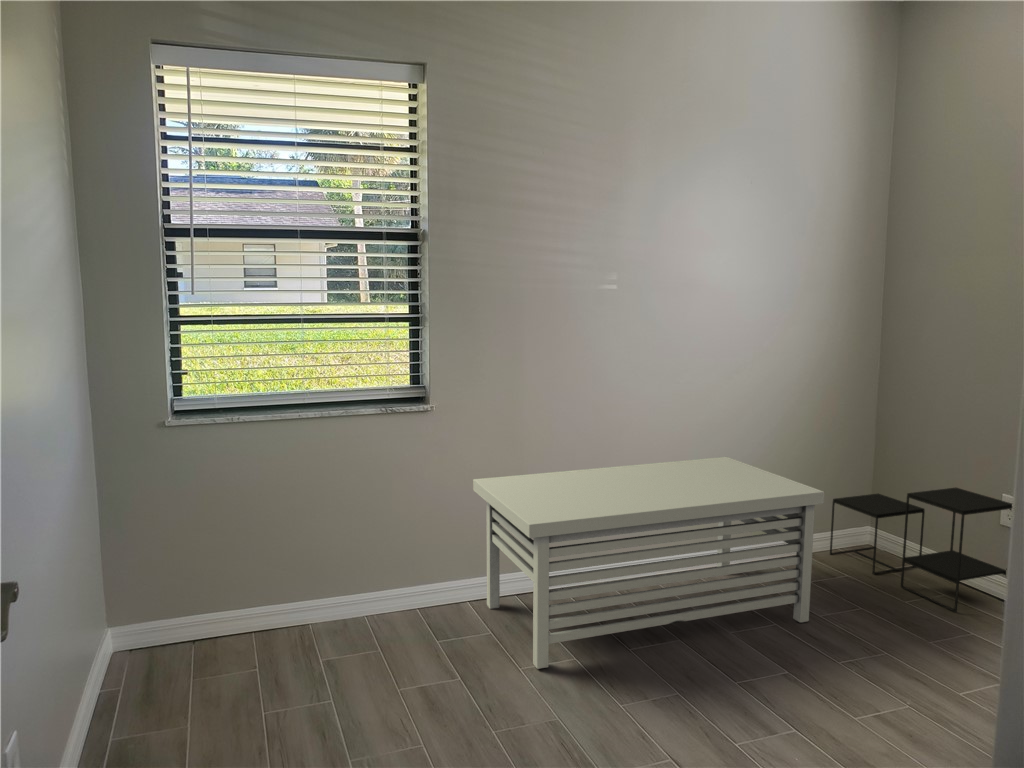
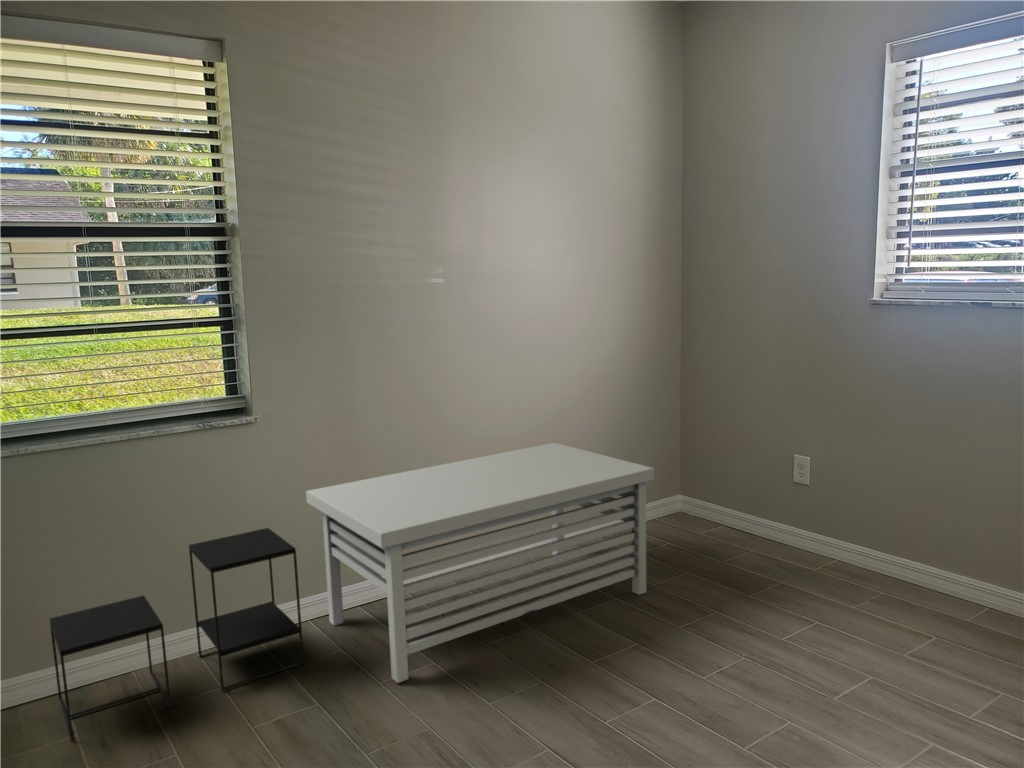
side table: present [830,487,1012,612] -> present [50,528,304,740]

